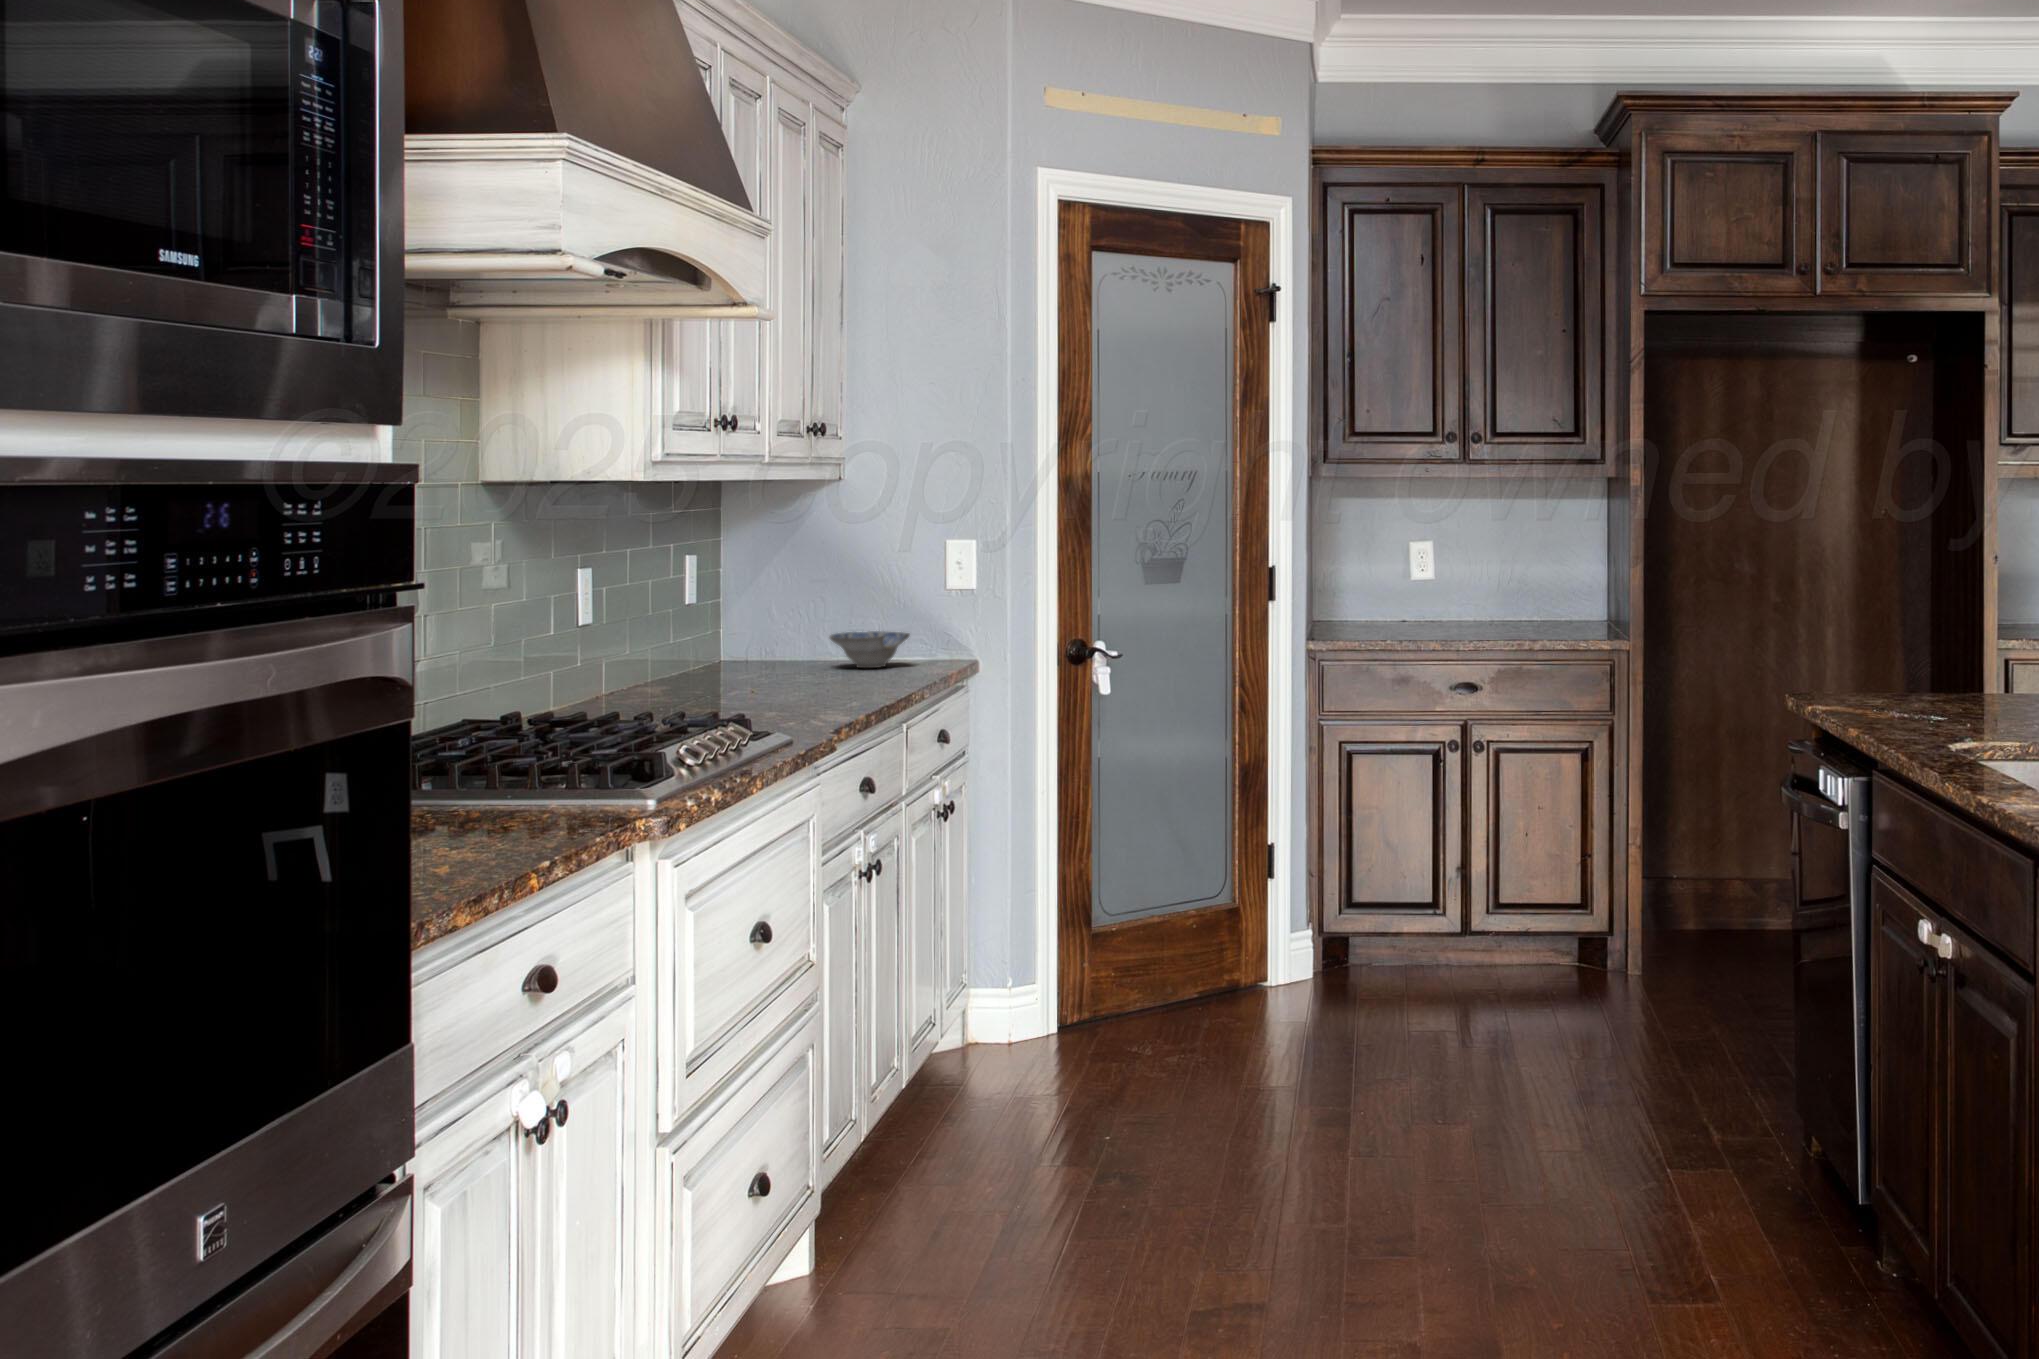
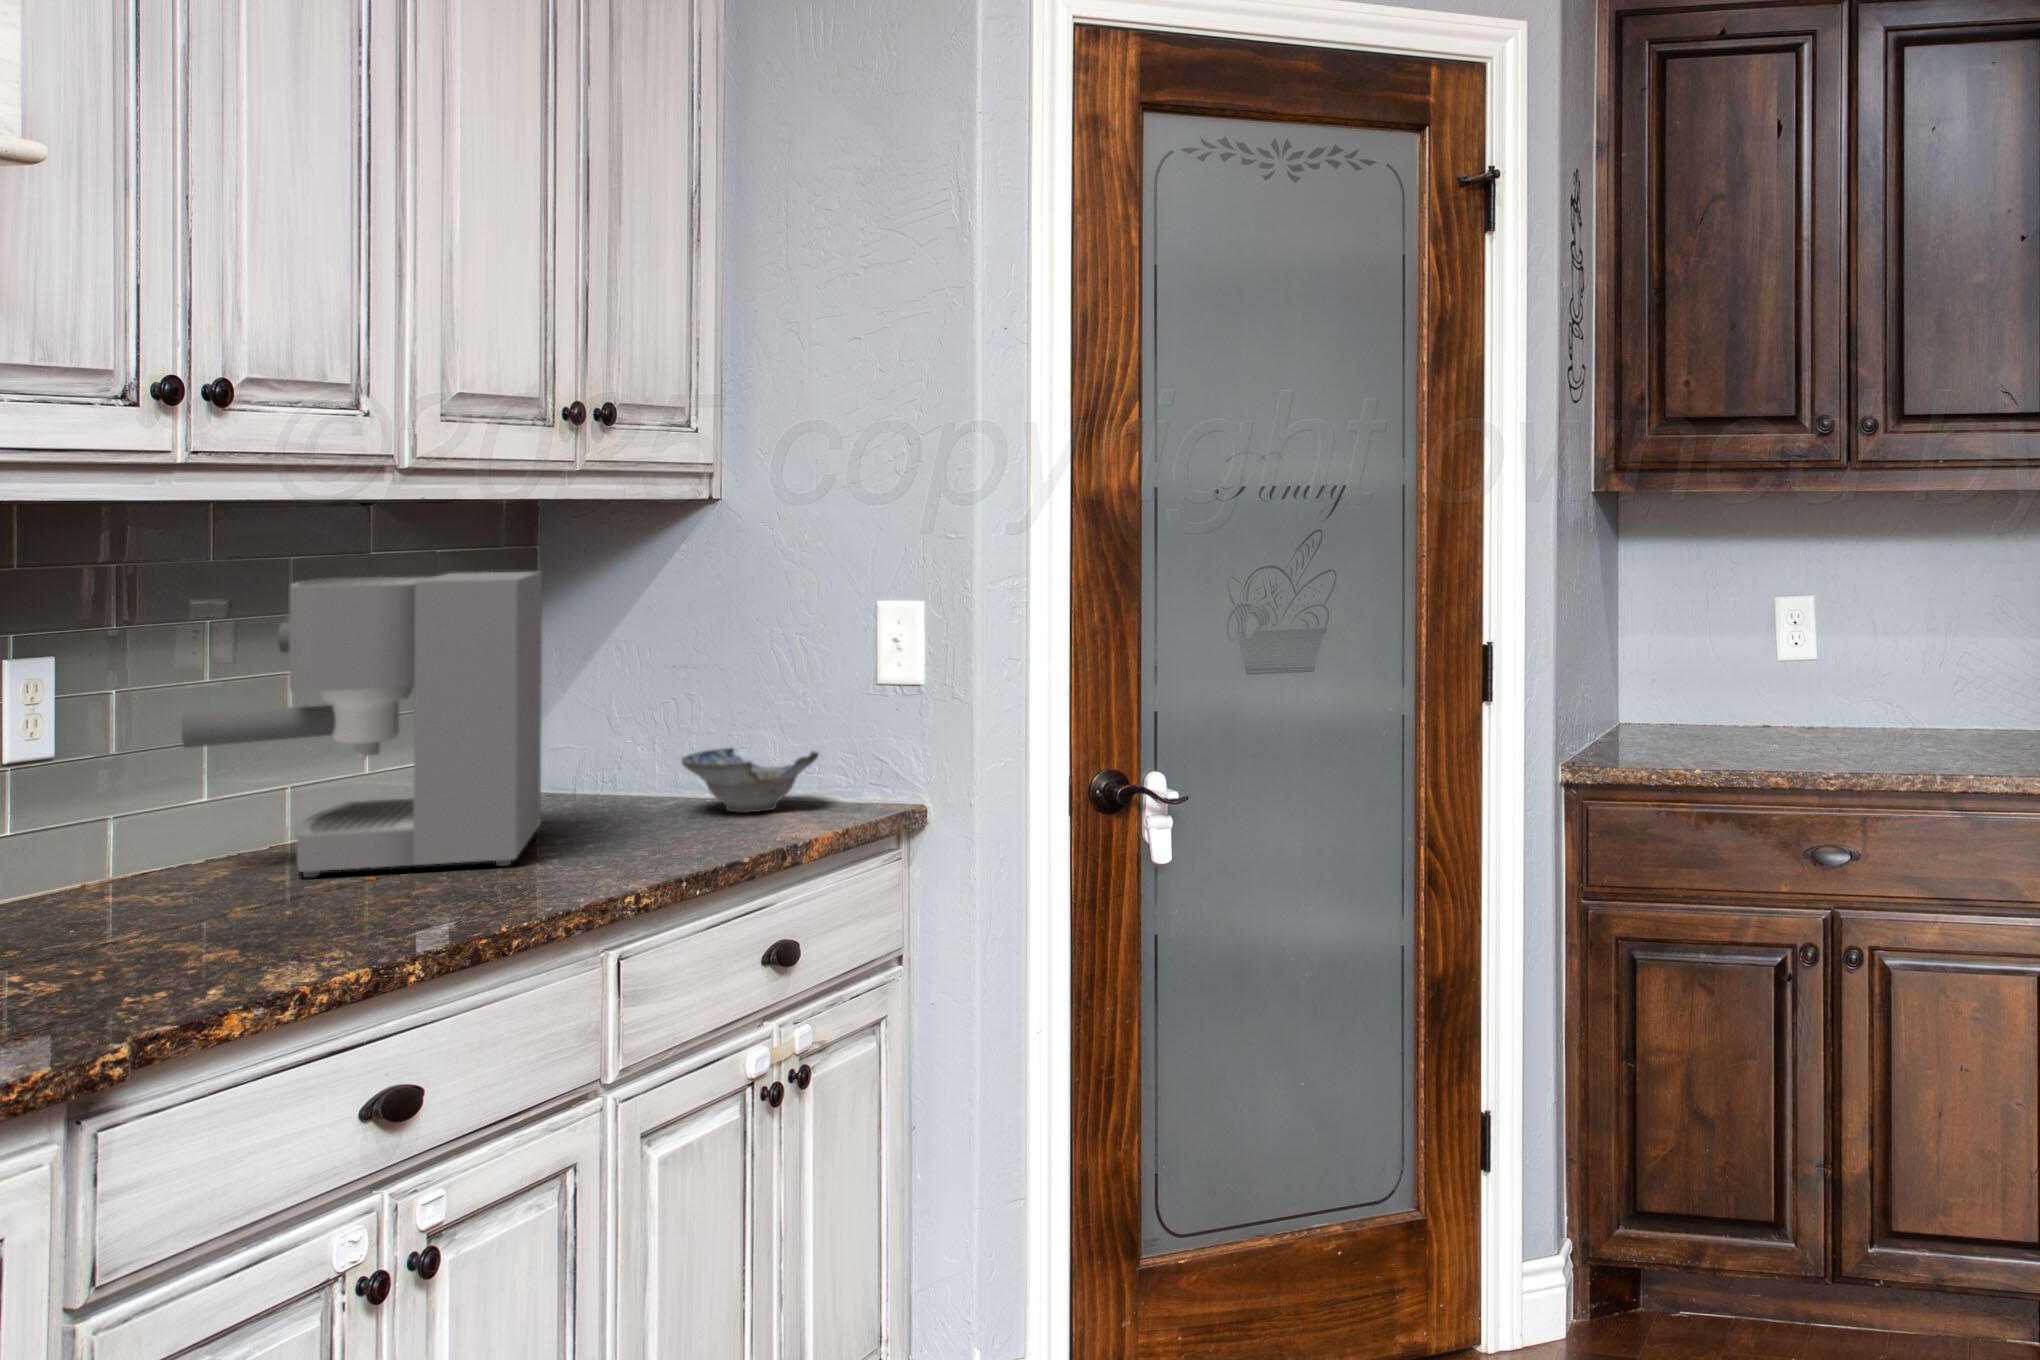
coffee maker: none [612,523,807,694] -> present [182,572,542,877]

